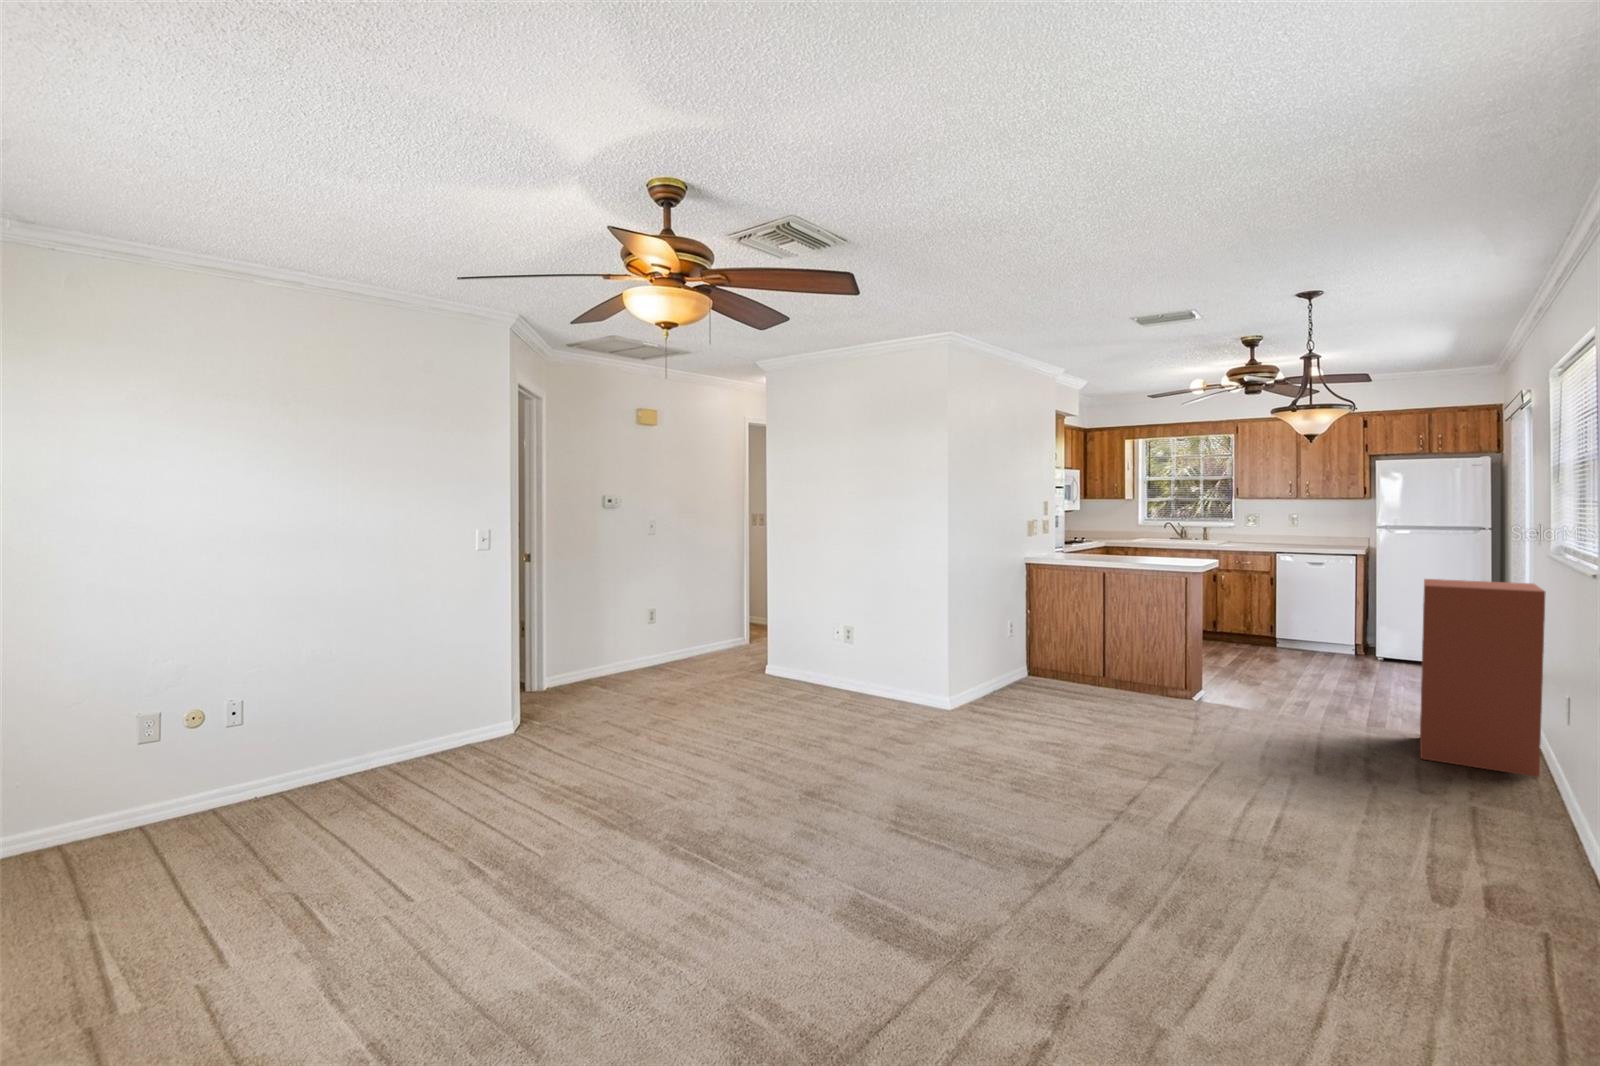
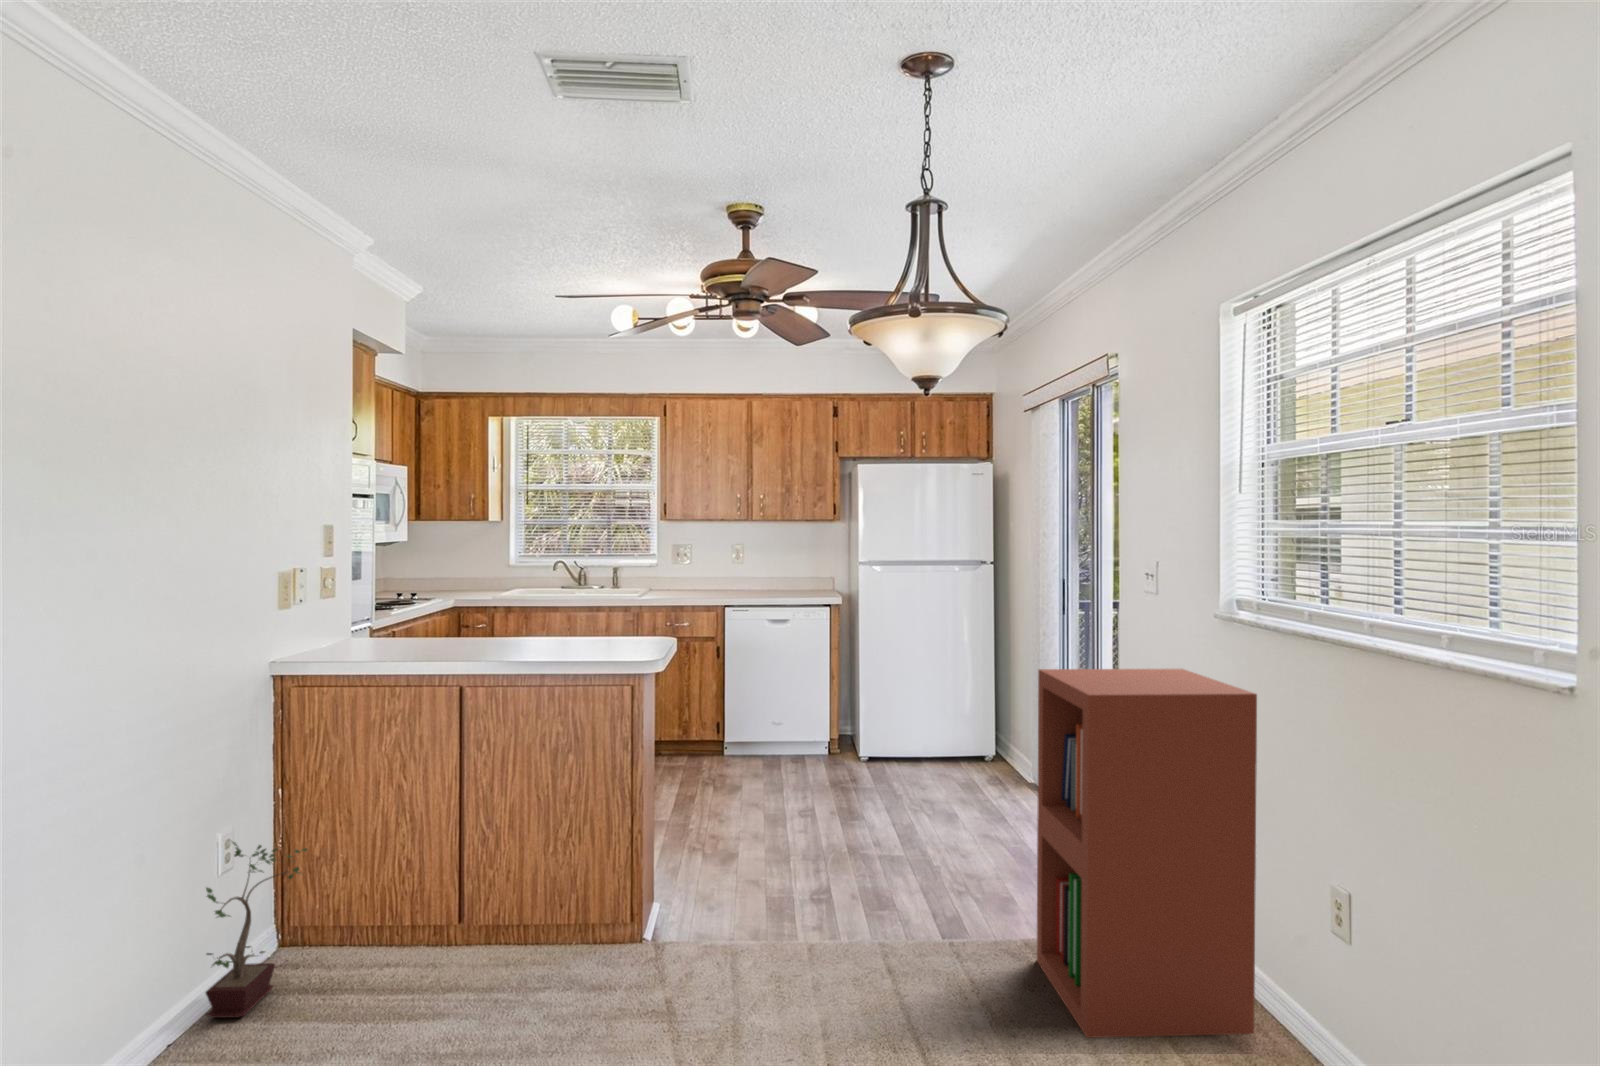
potted plant: none [1006,623,1040,688] -> present [206,842,307,1018]

